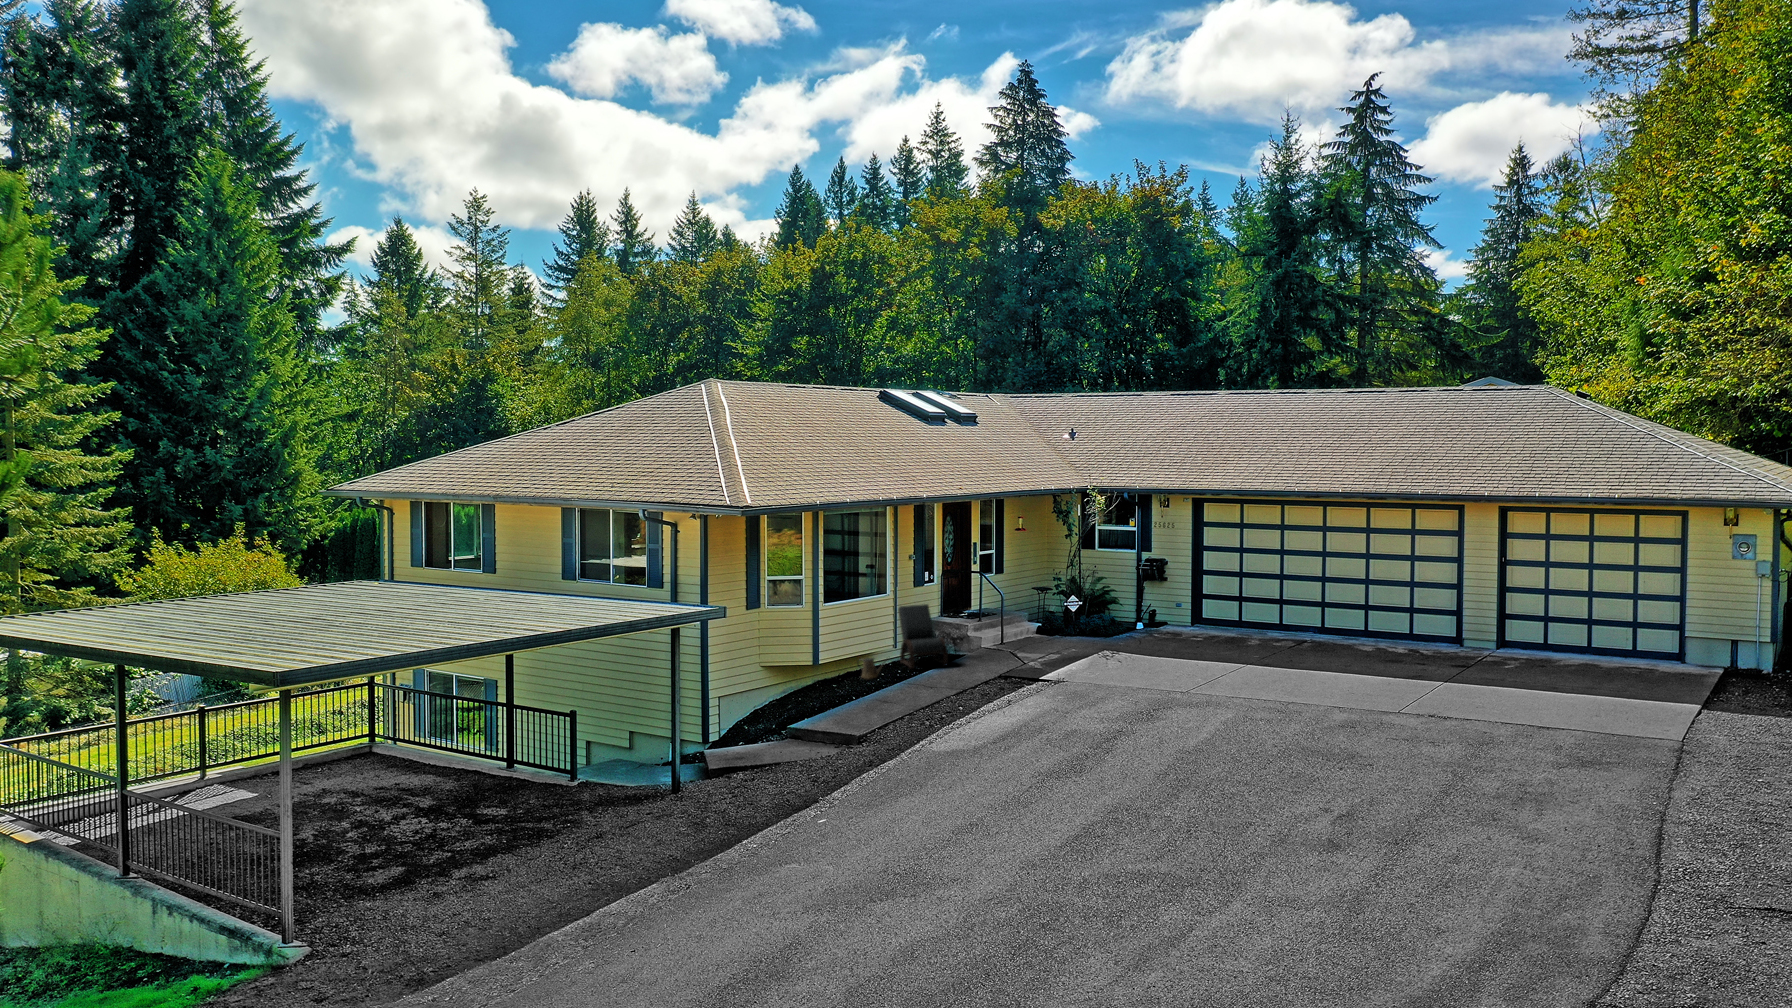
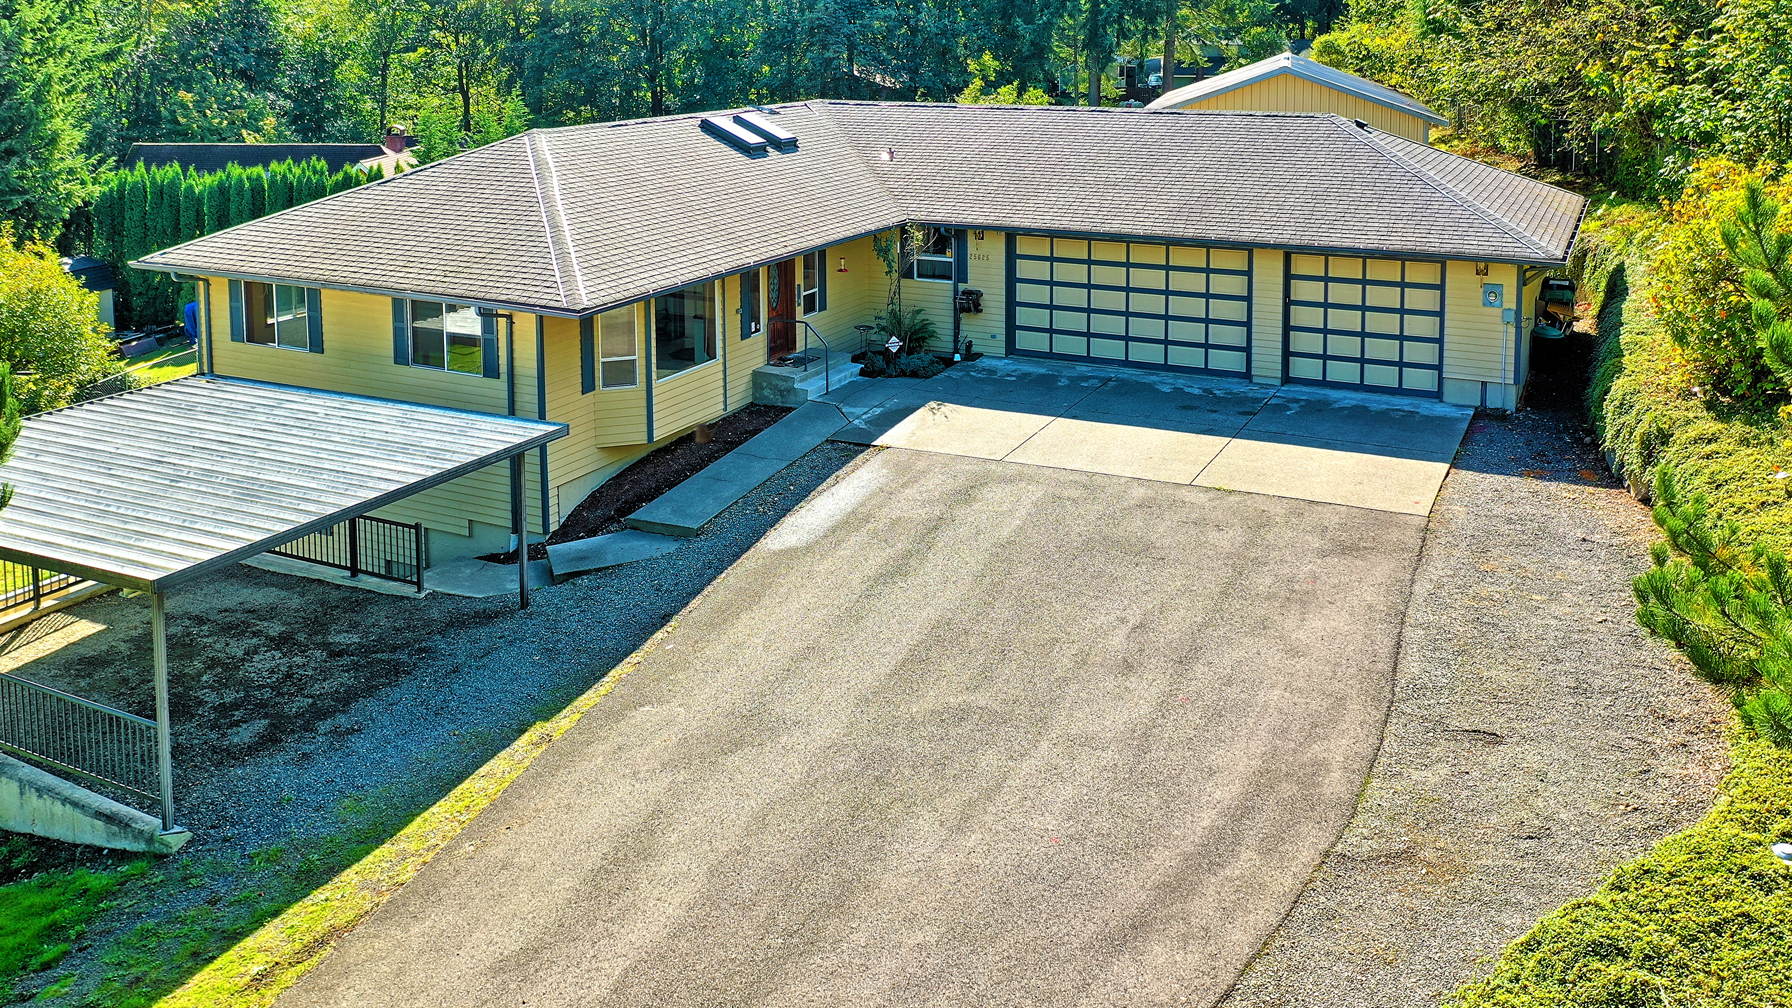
lounge chair: present [898,604,948,669] -> none [727,362,776,428]

